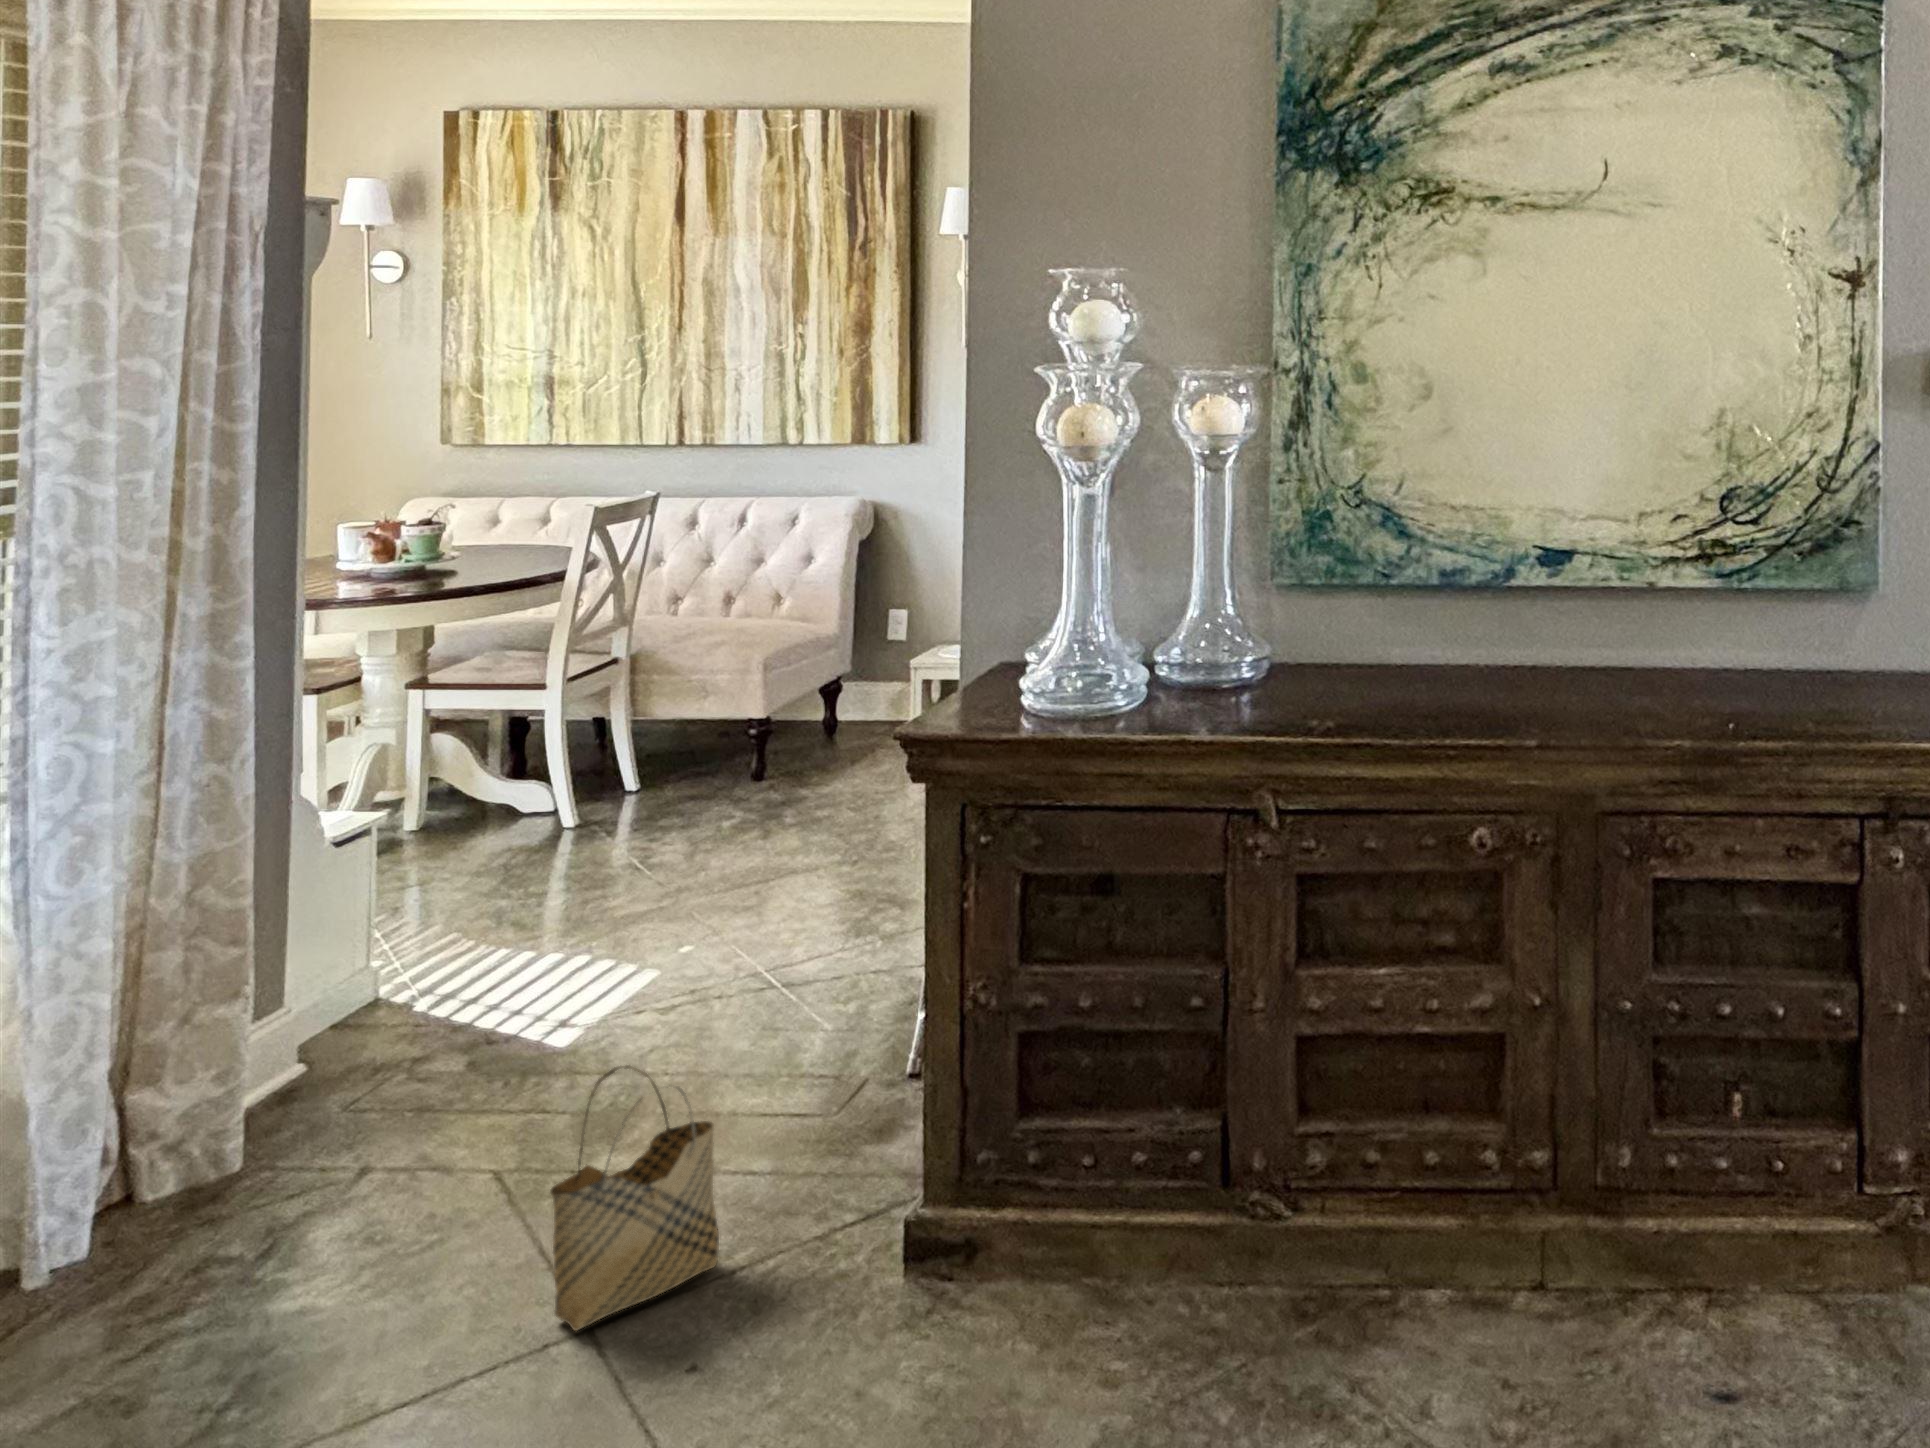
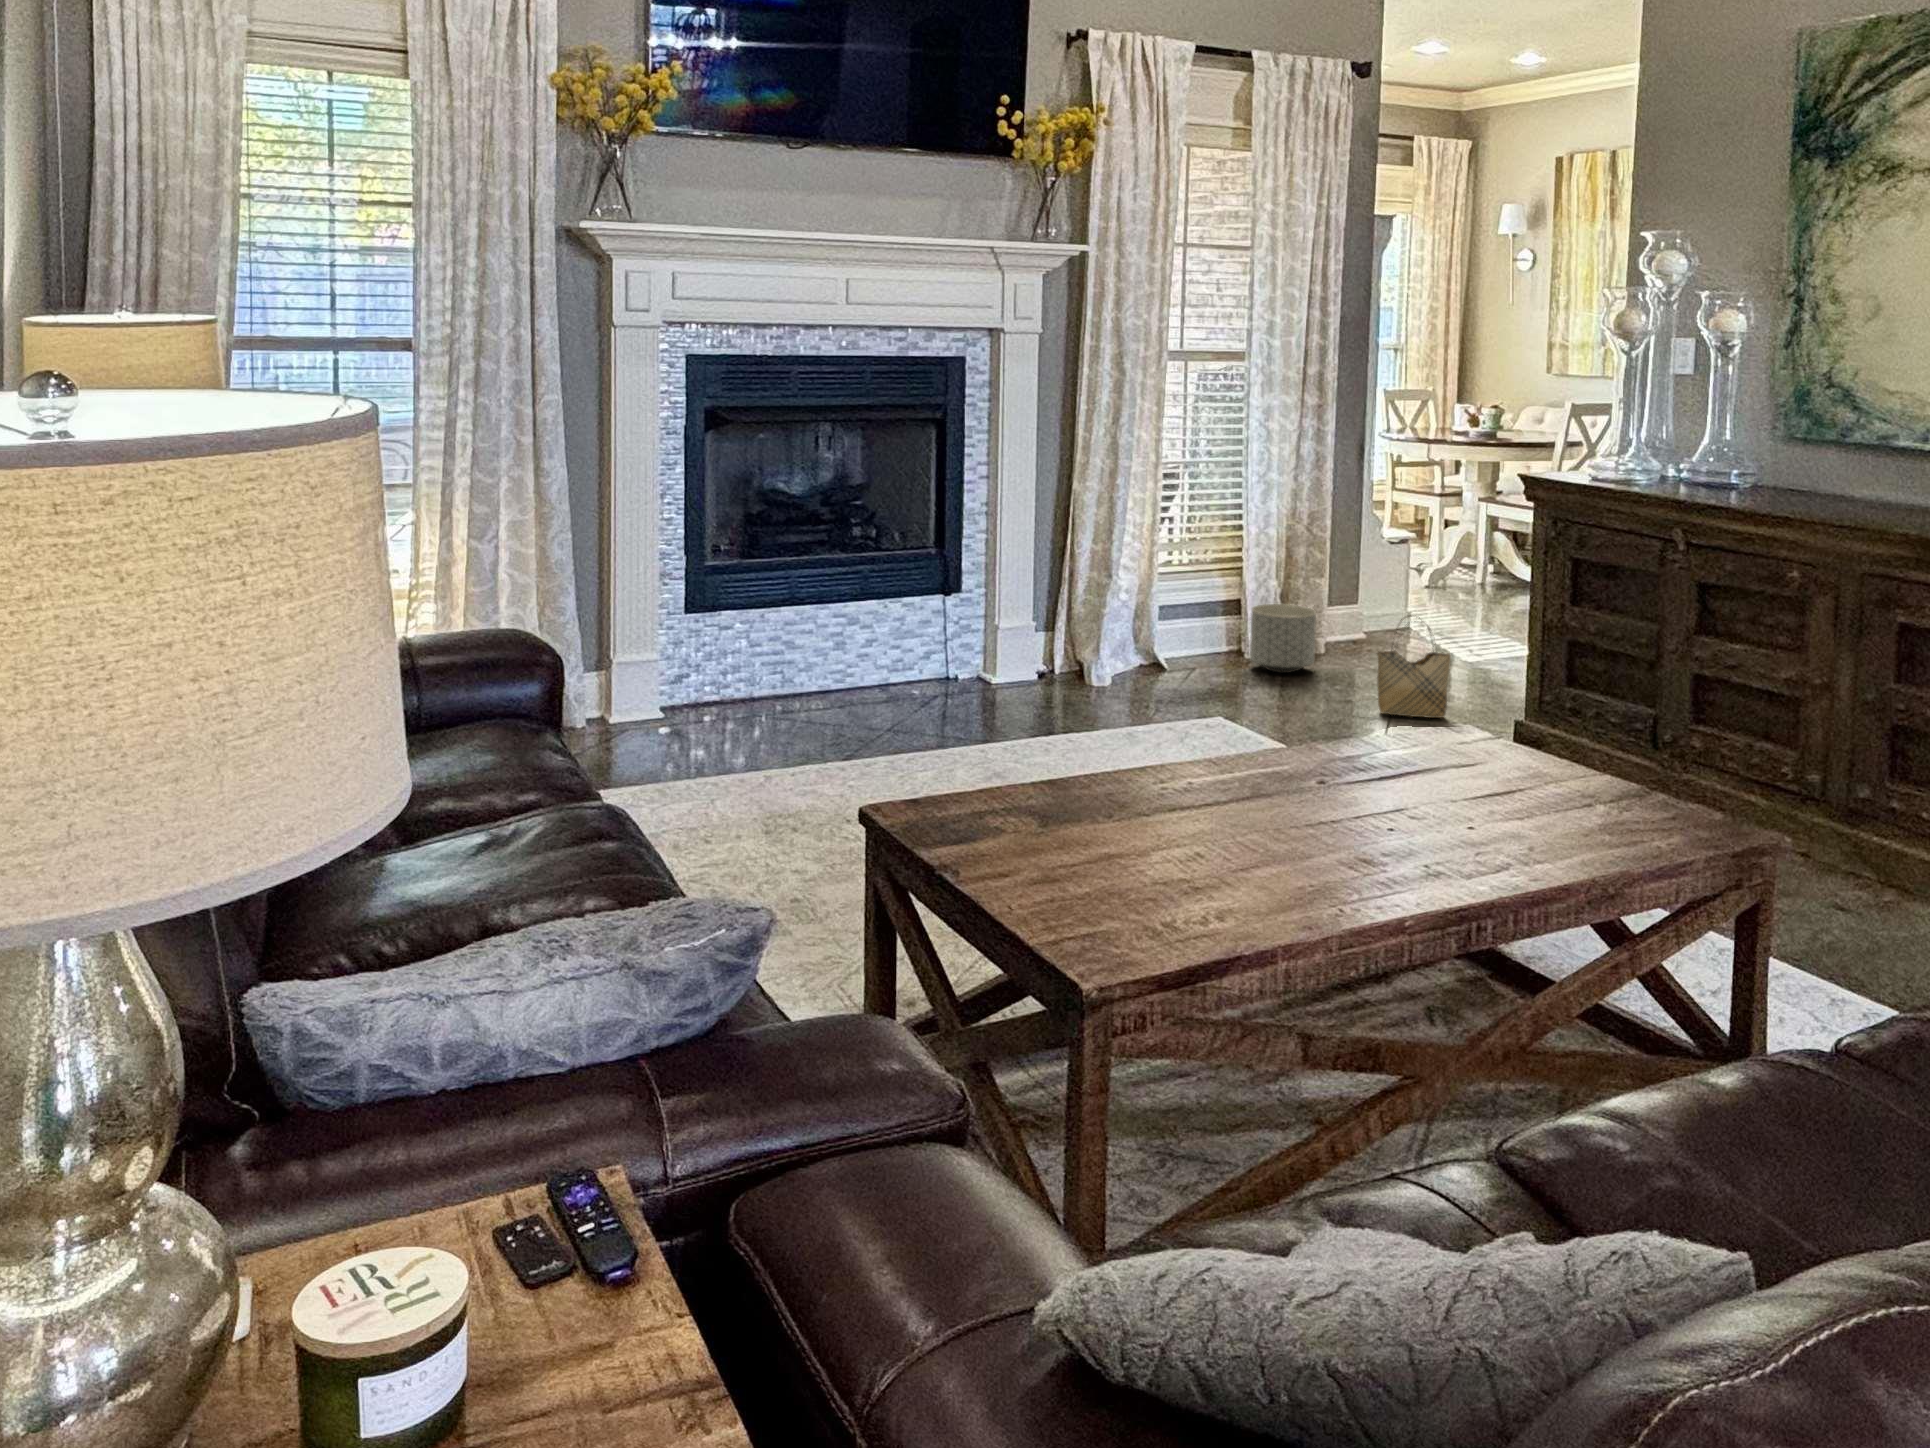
planter: none [74,1102,280,1312] -> present [1250,604,1316,673]

